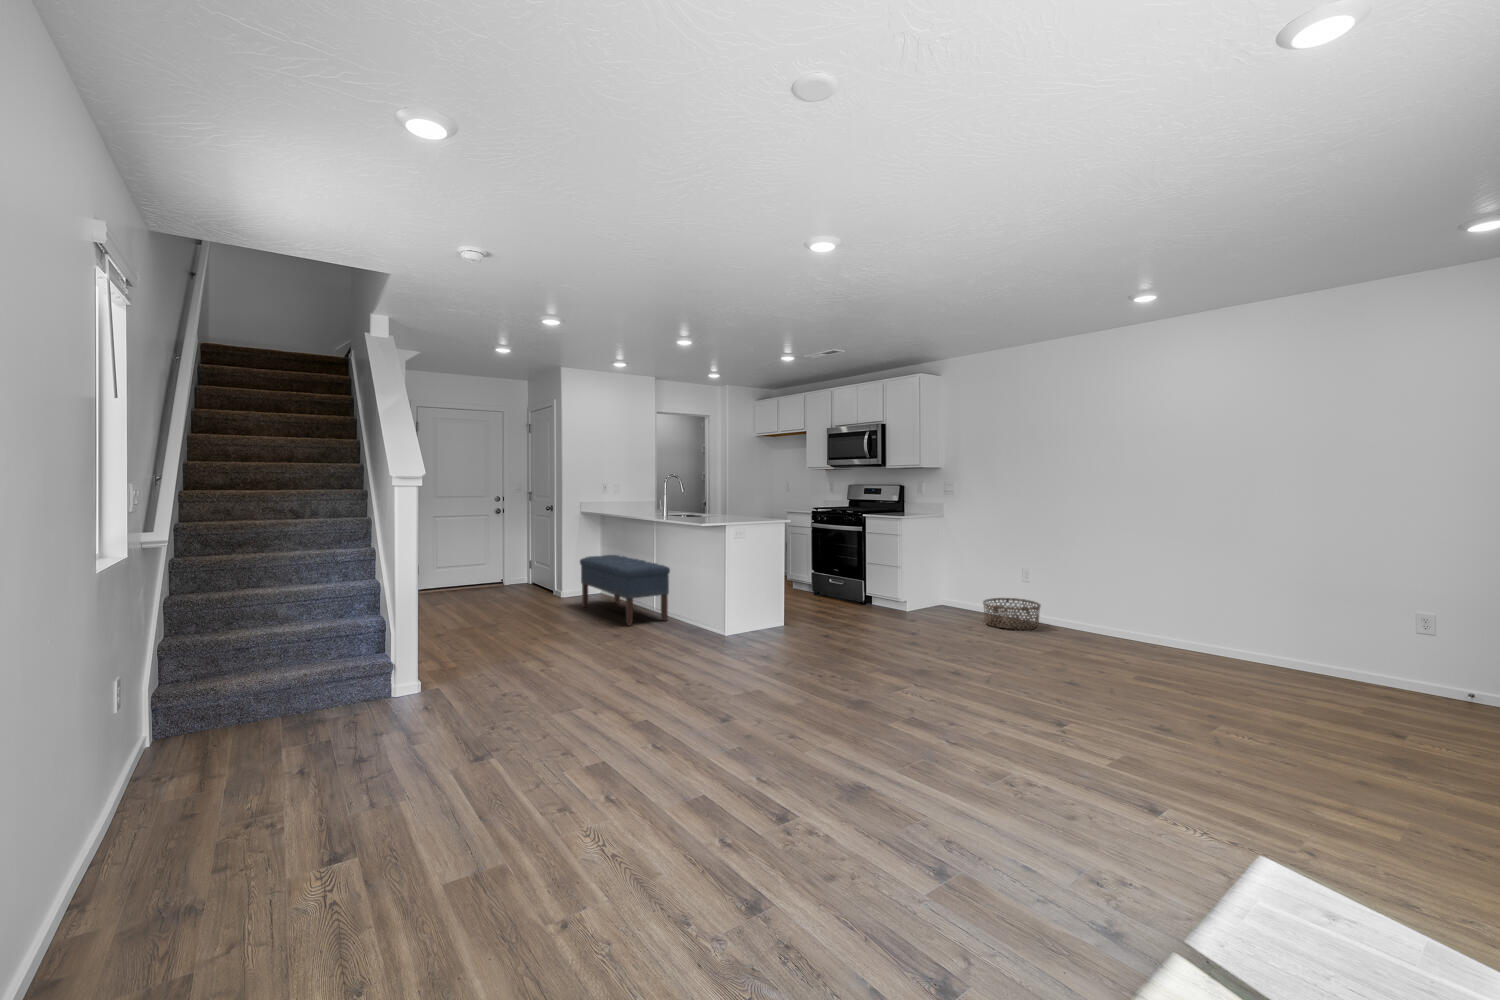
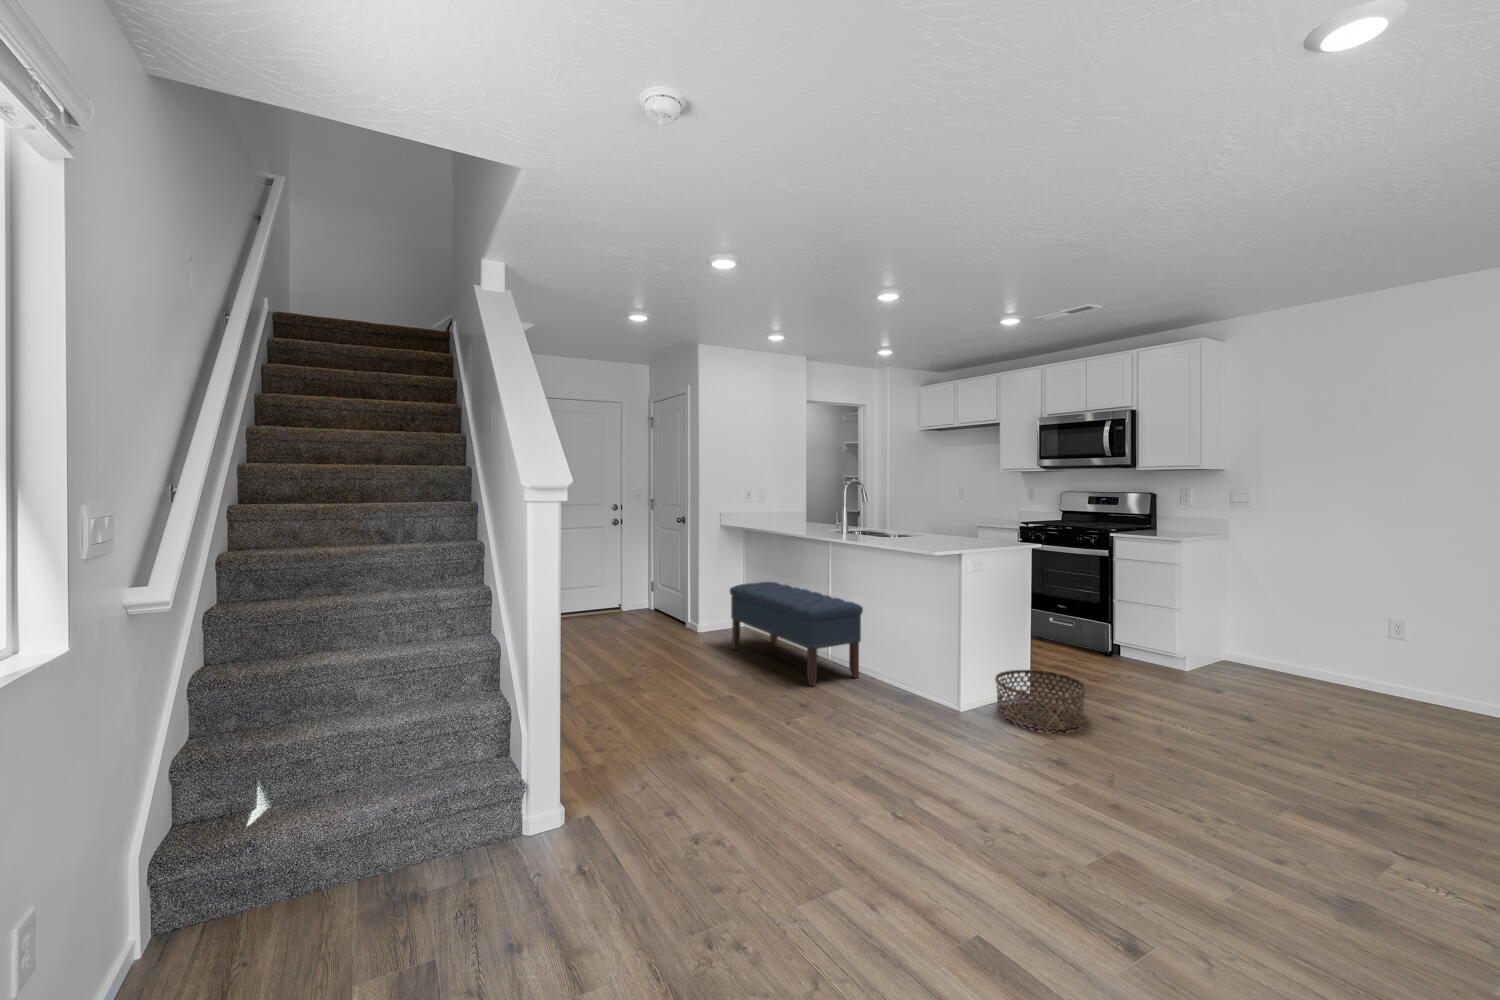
basket: present [983,598,1040,629] -> present [995,670,1086,730]

